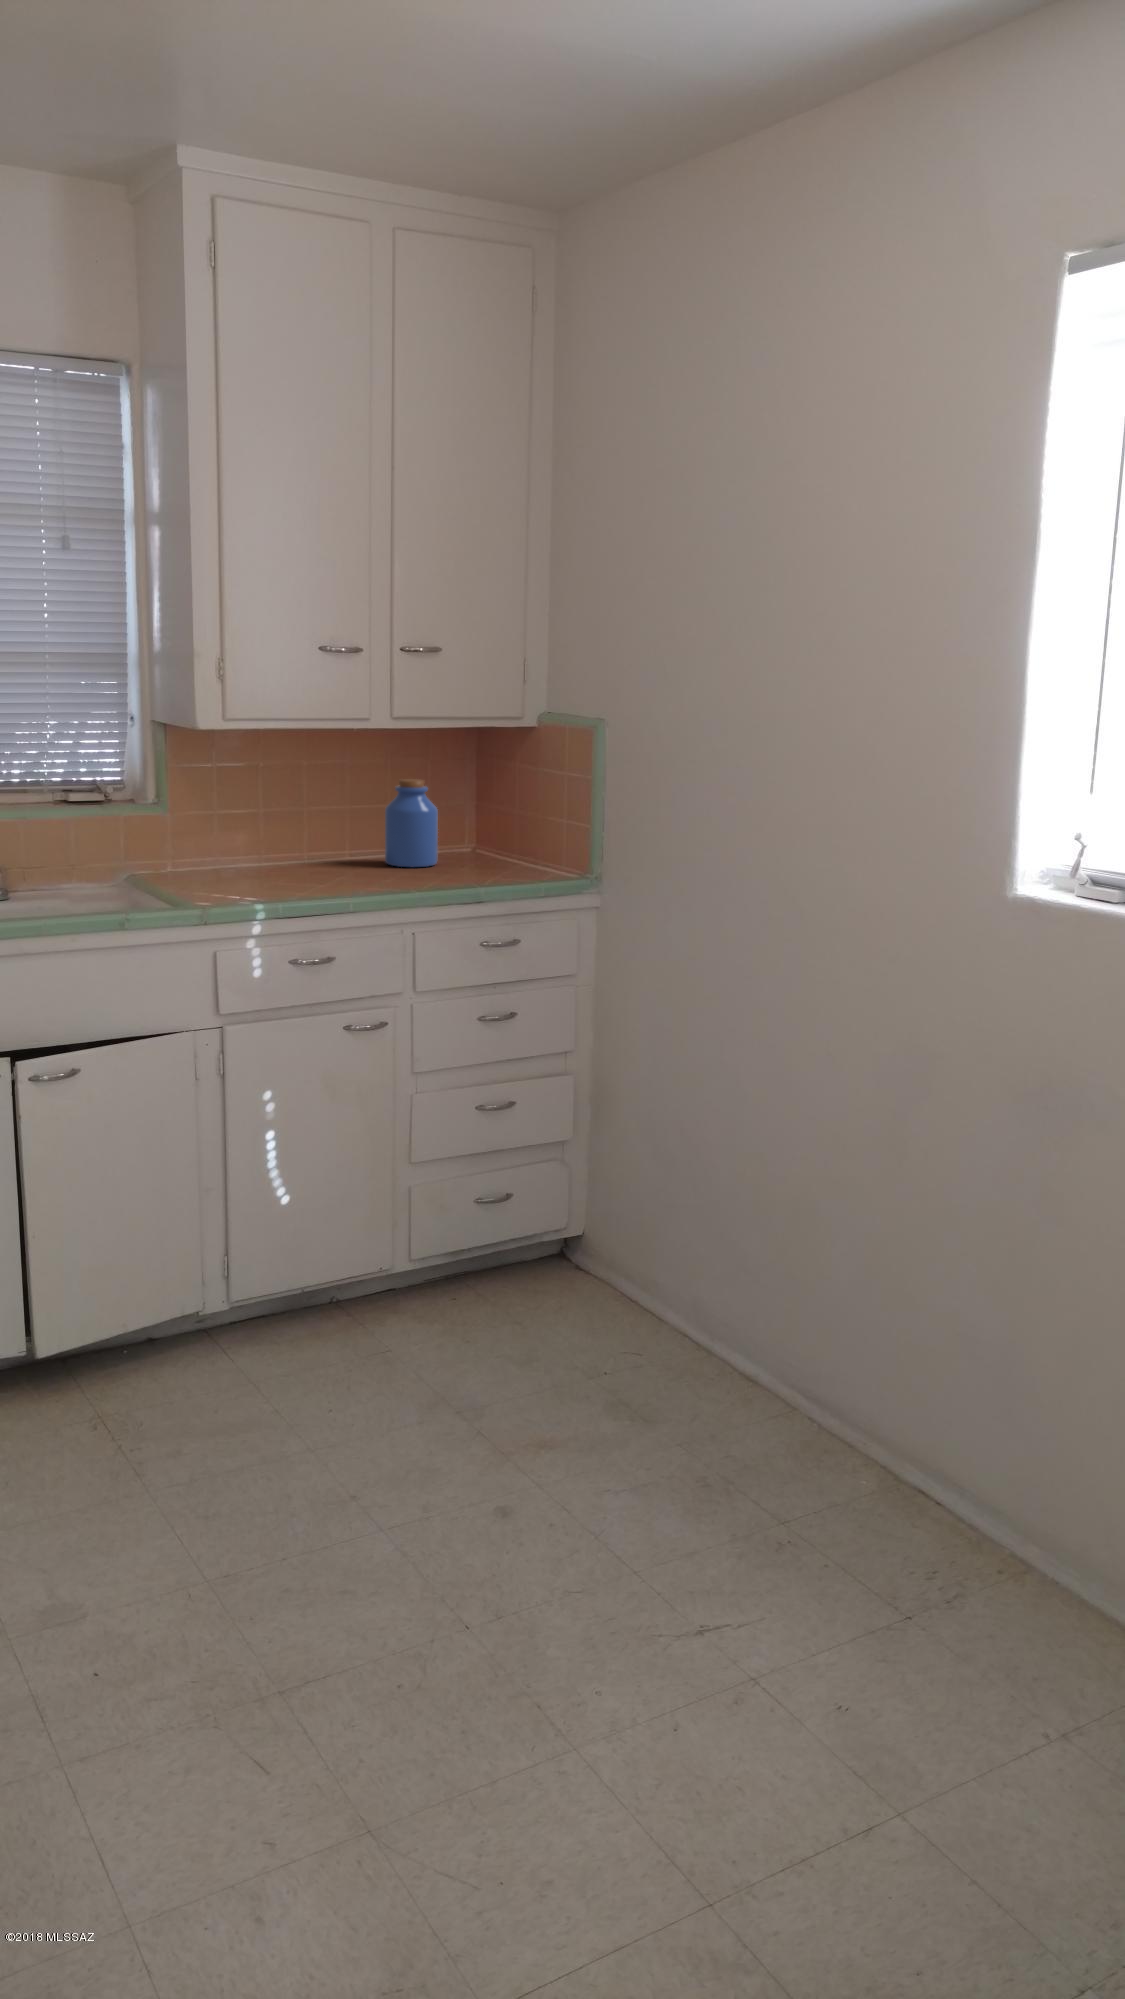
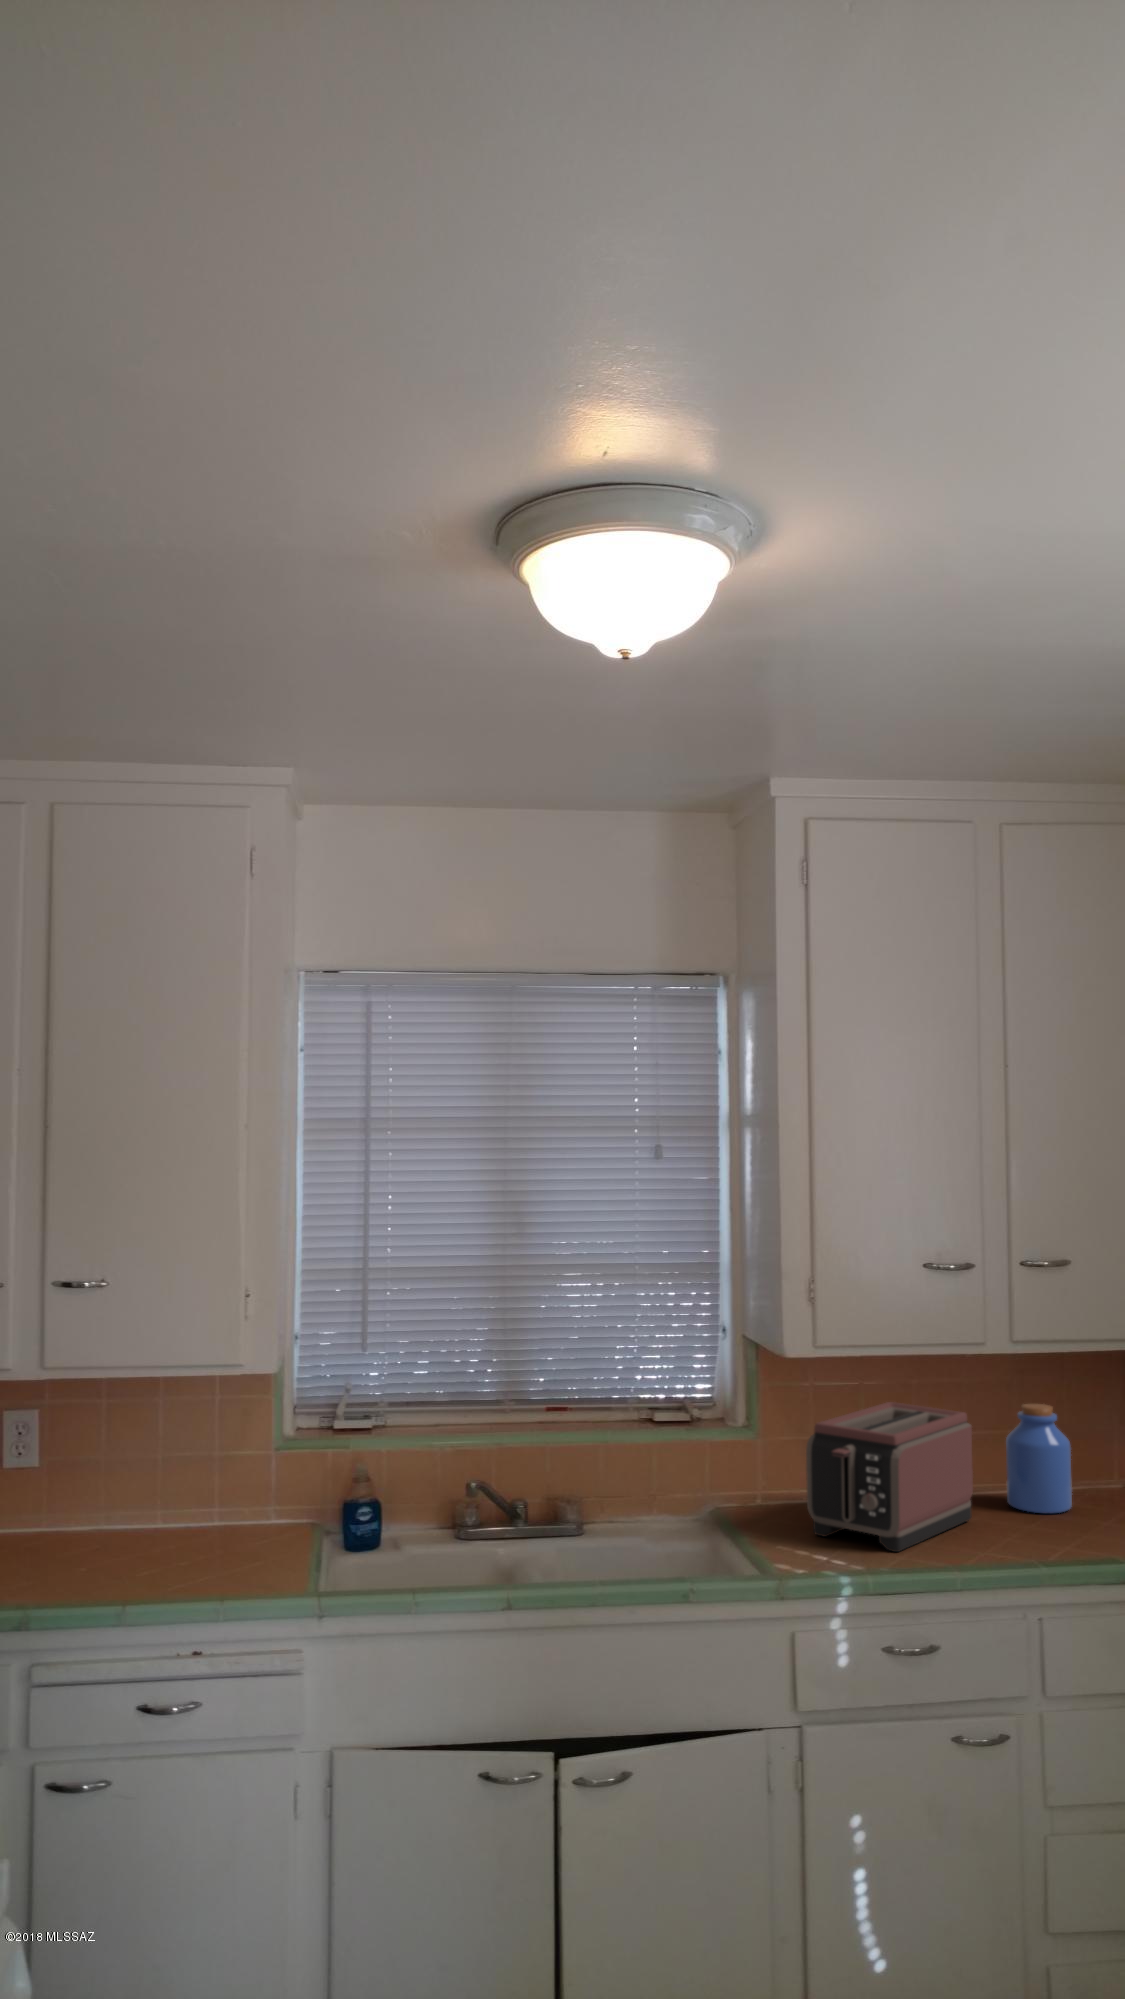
toaster: none [218,778,359,891] -> present [806,1402,973,1552]

